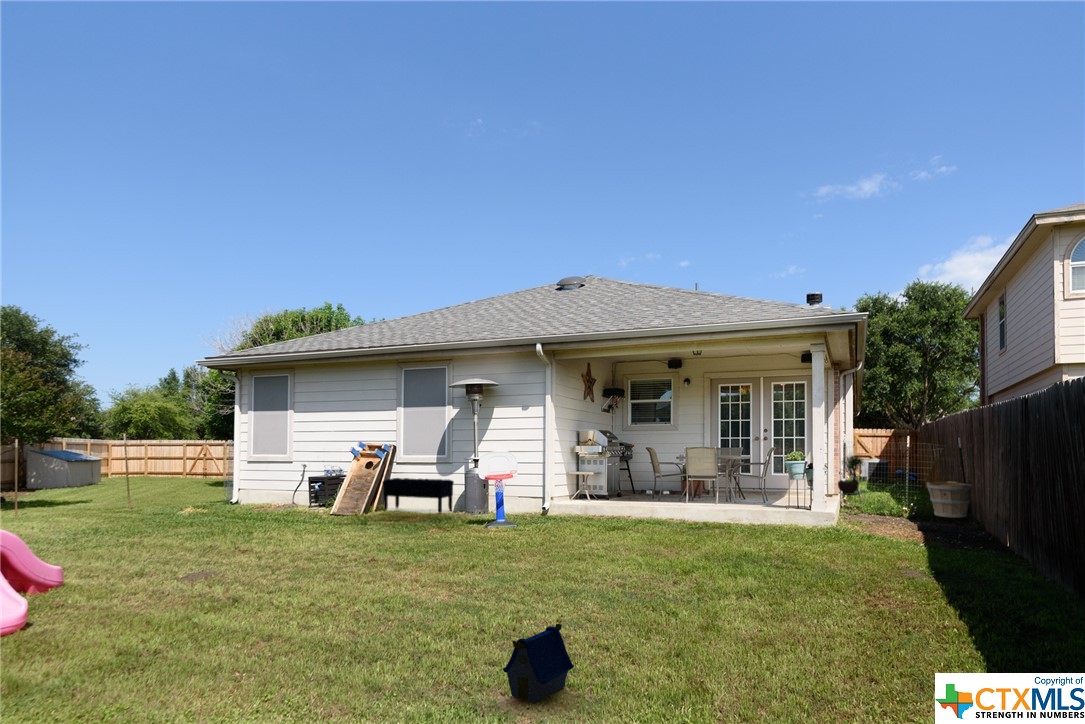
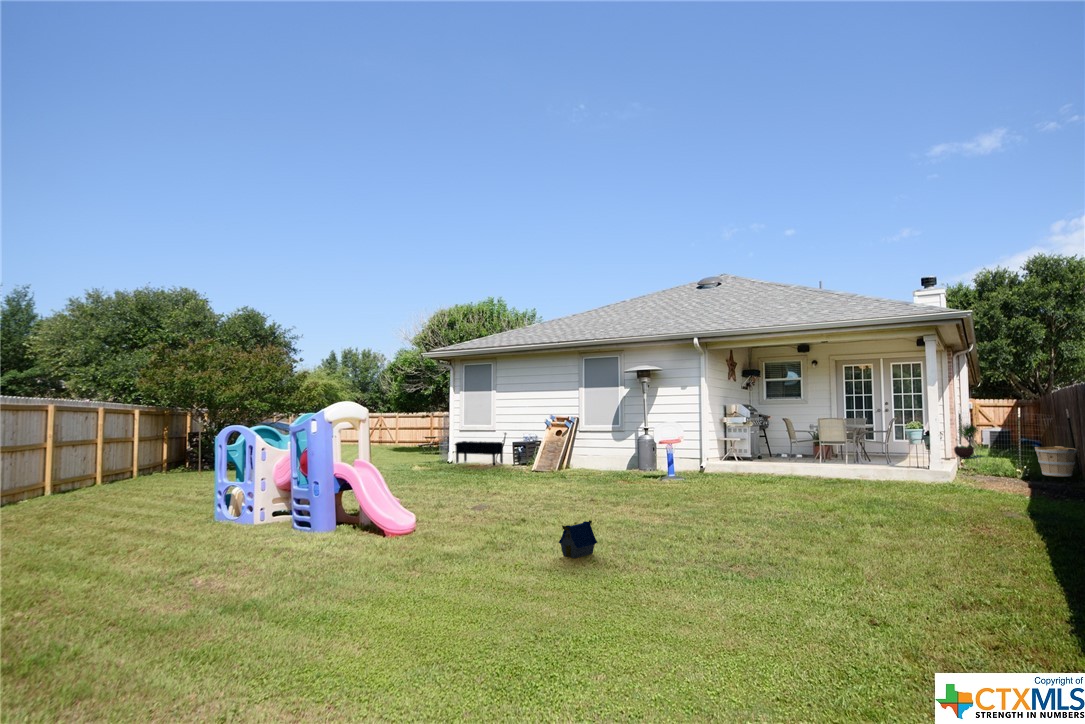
bench: present [383,478,454,513] -> present [455,441,504,465]
toy house: present [503,624,574,703] -> present [559,520,597,558]

